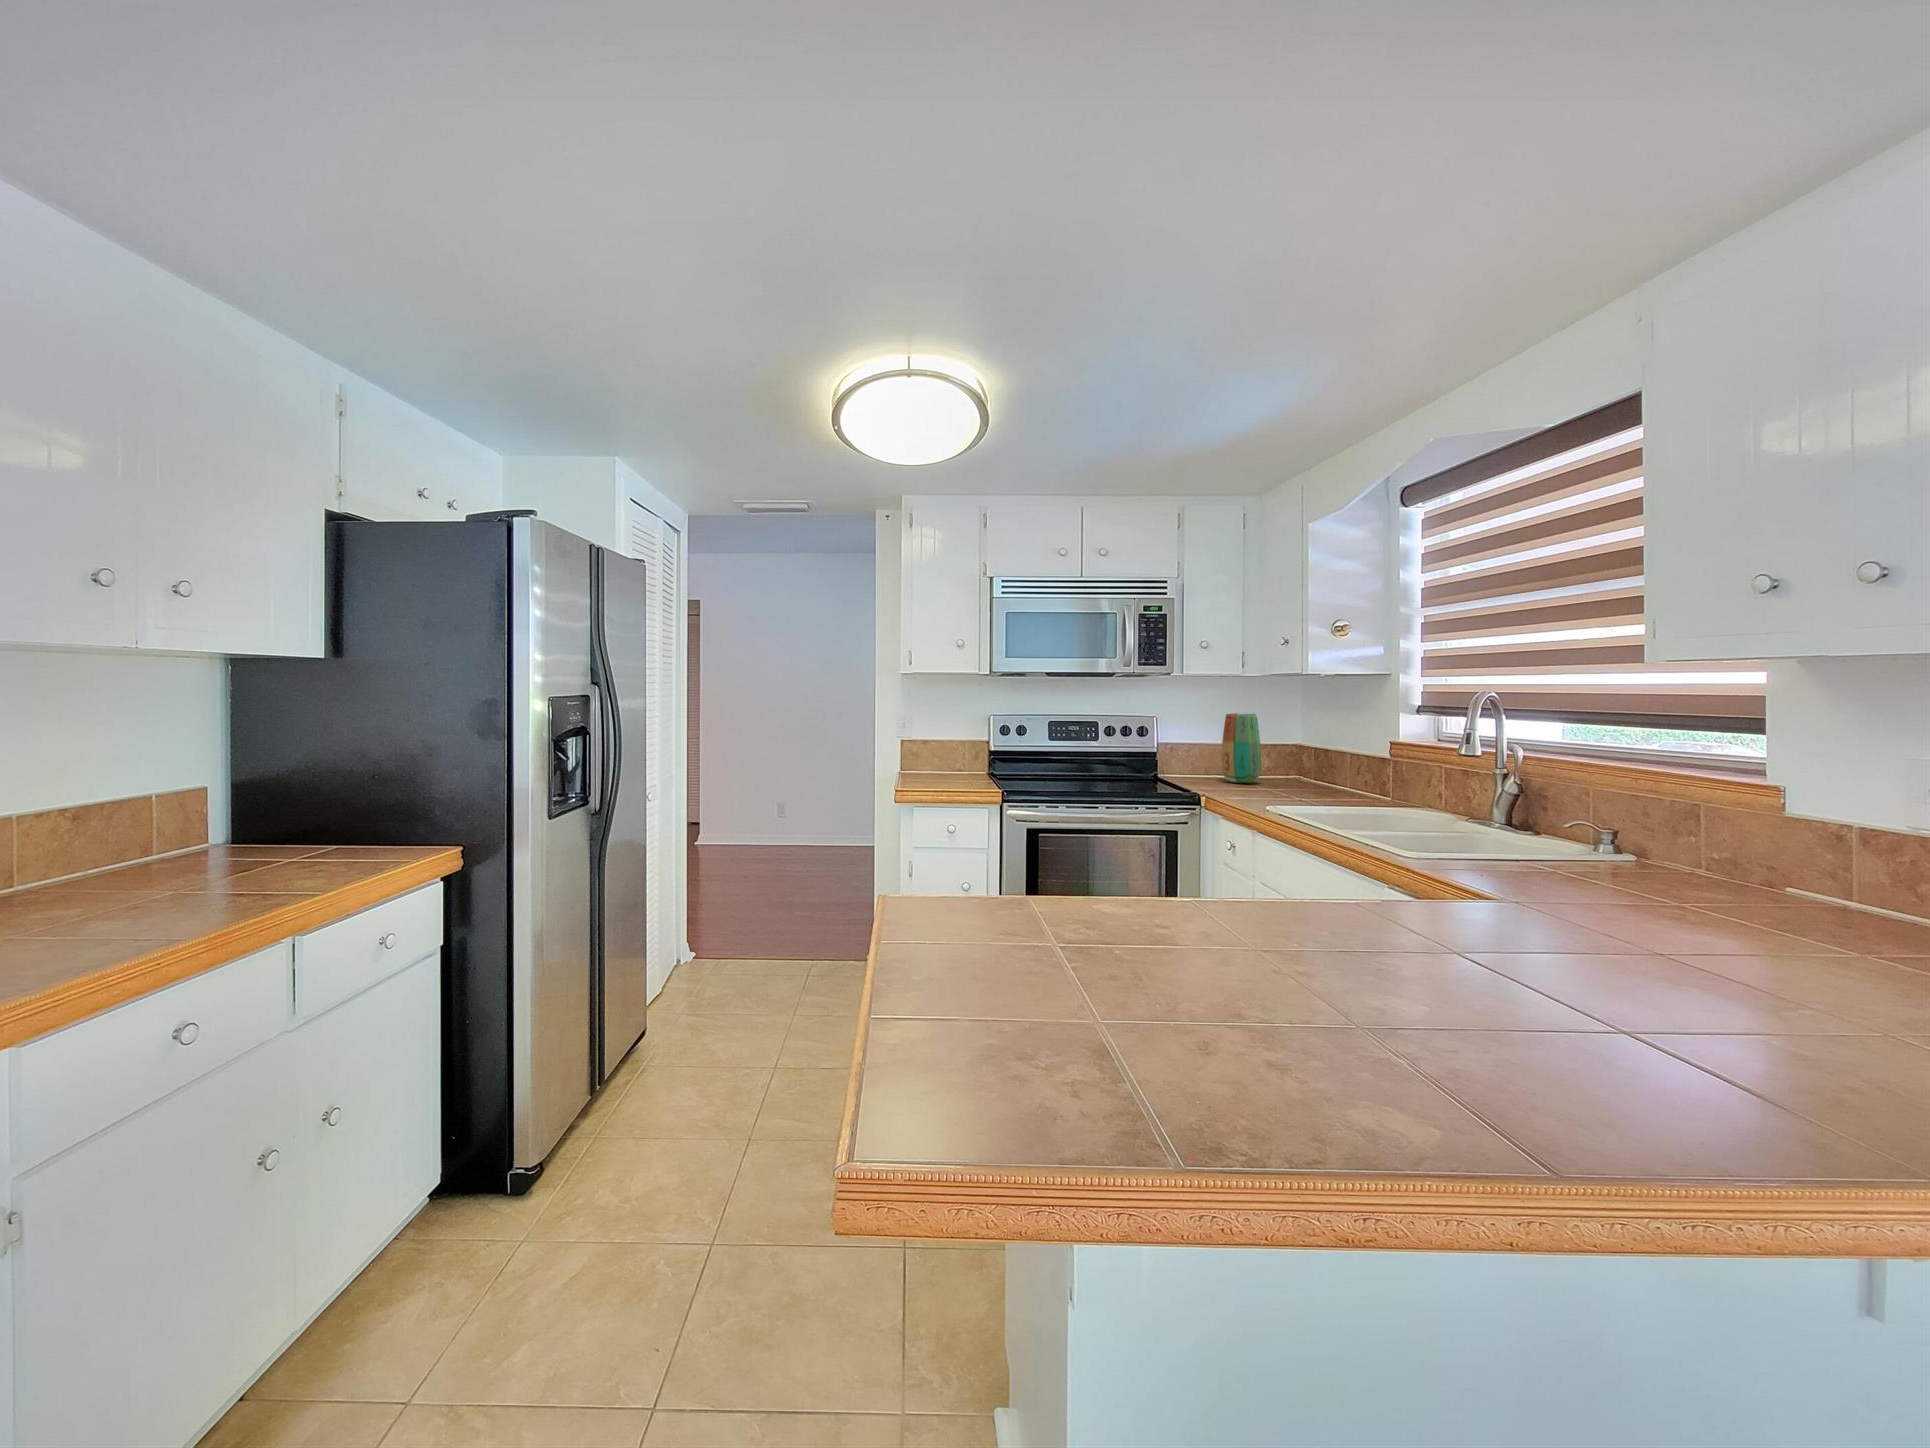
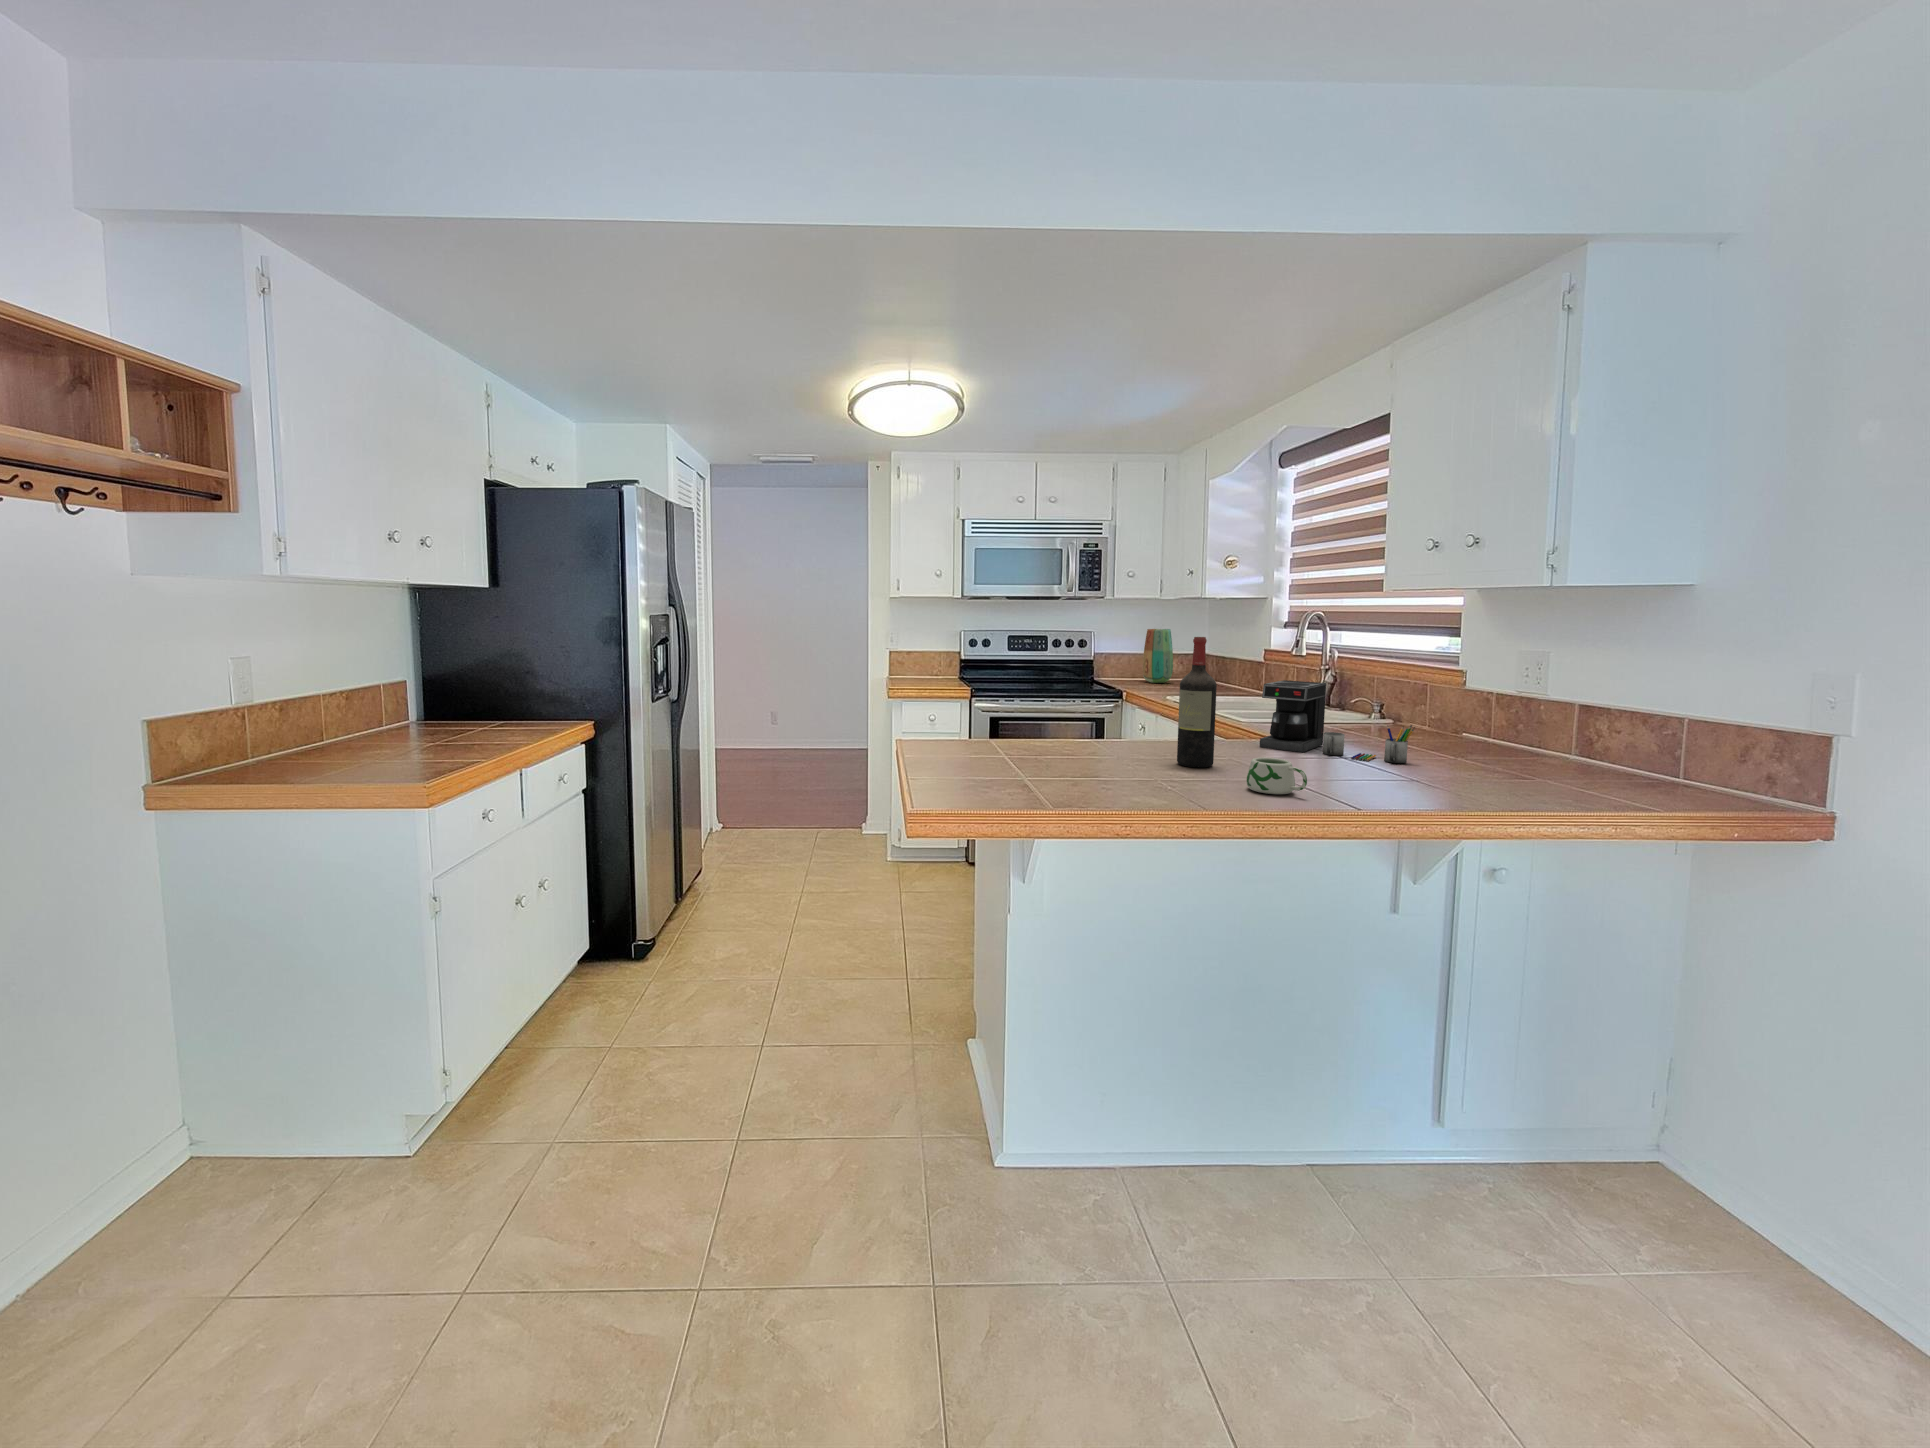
wine bottle: none [1369,742,1446,994] -> present [1177,637,1217,767]
coffee maker: none [1484,807,1818,979] -> present [1260,680,1415,763]
mug: none [1576,1011,1758,1116] -> present [1247,757,1307,794]

